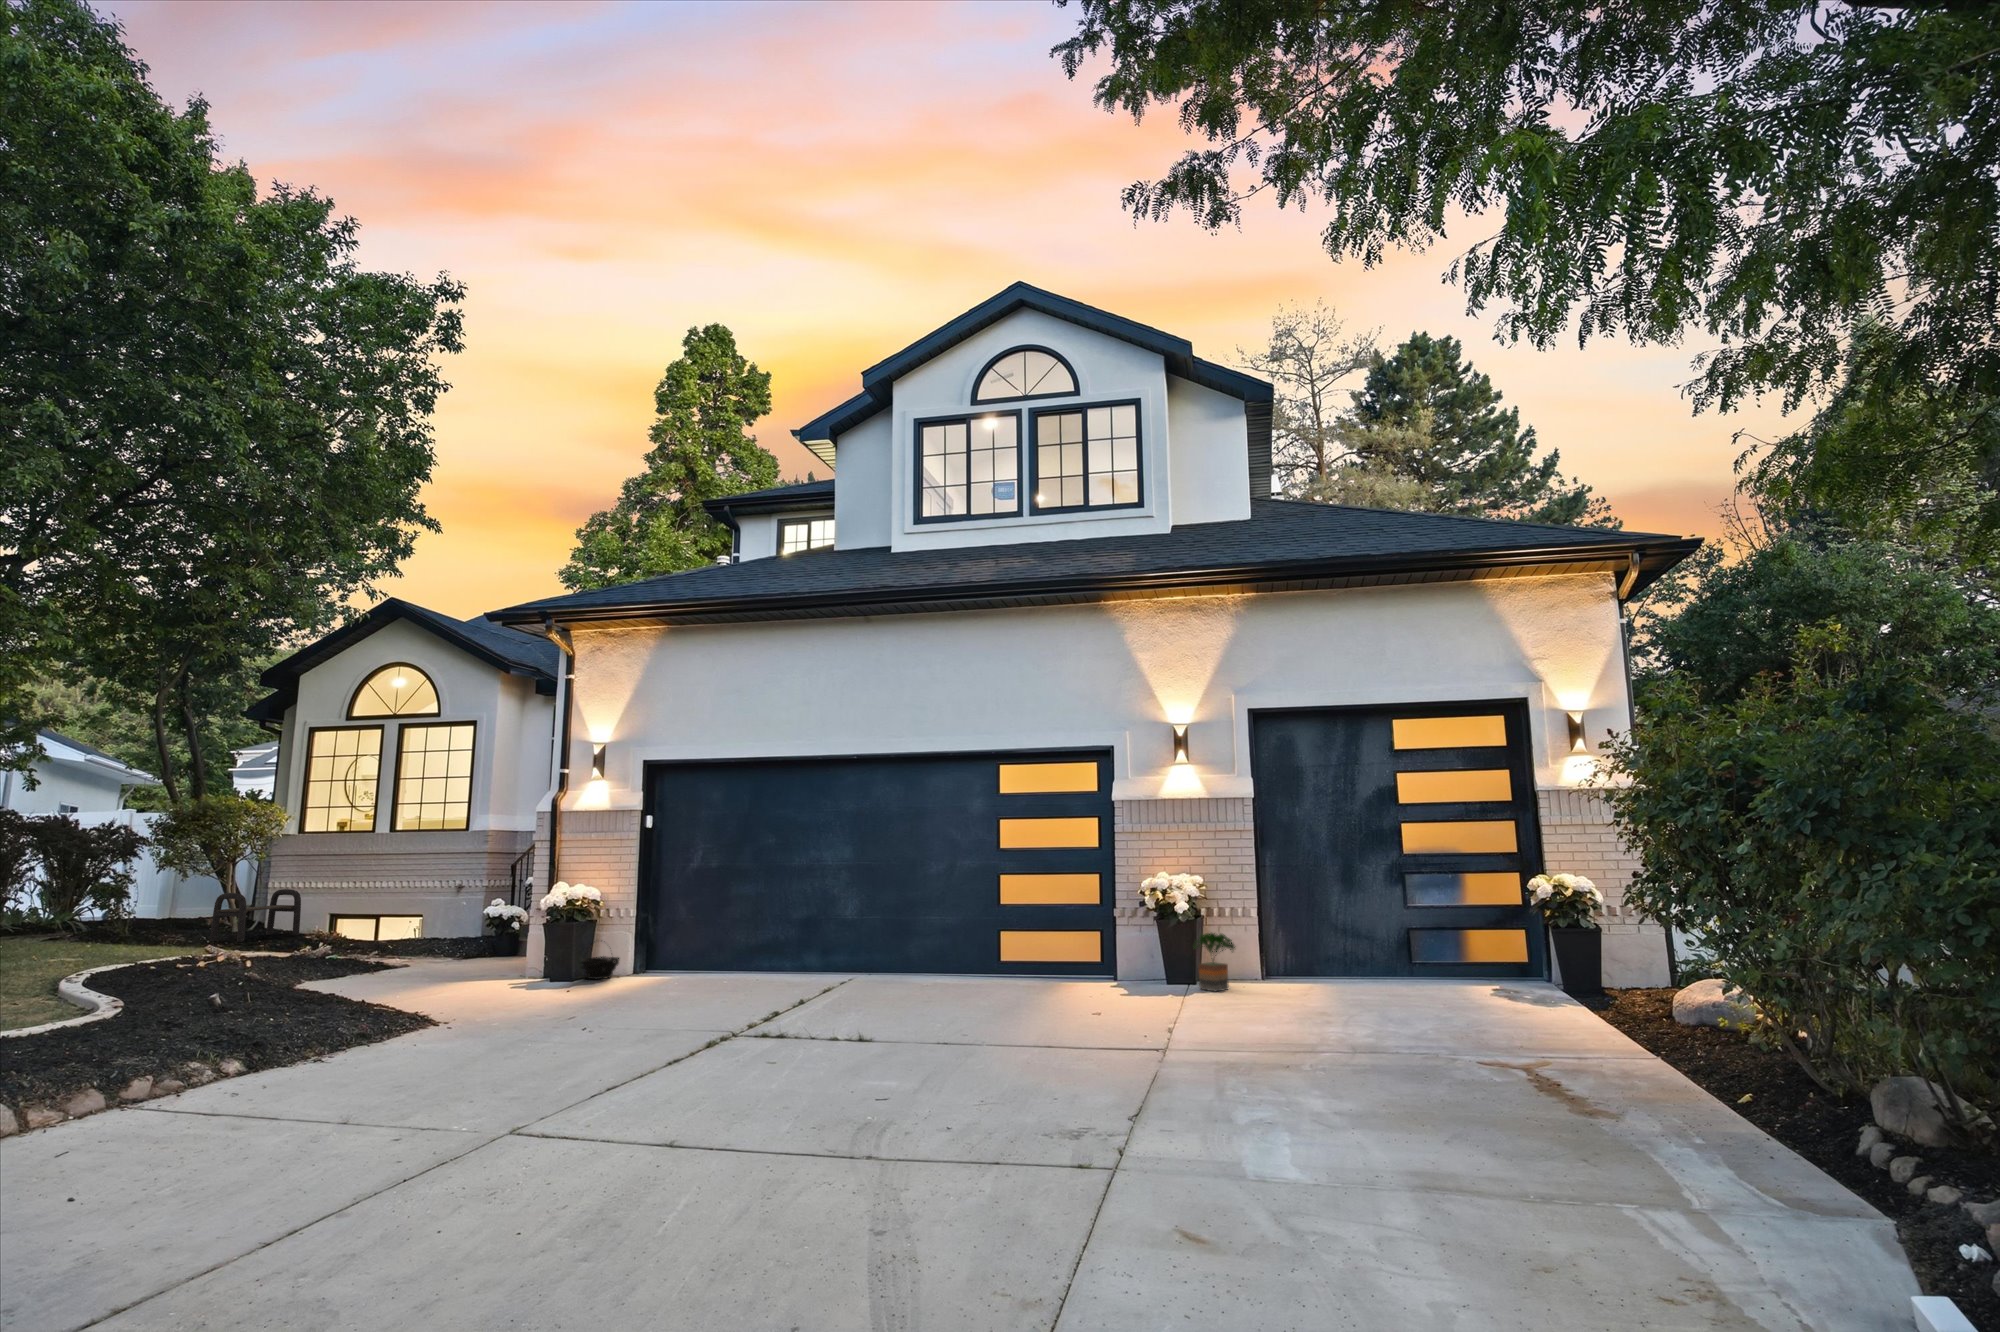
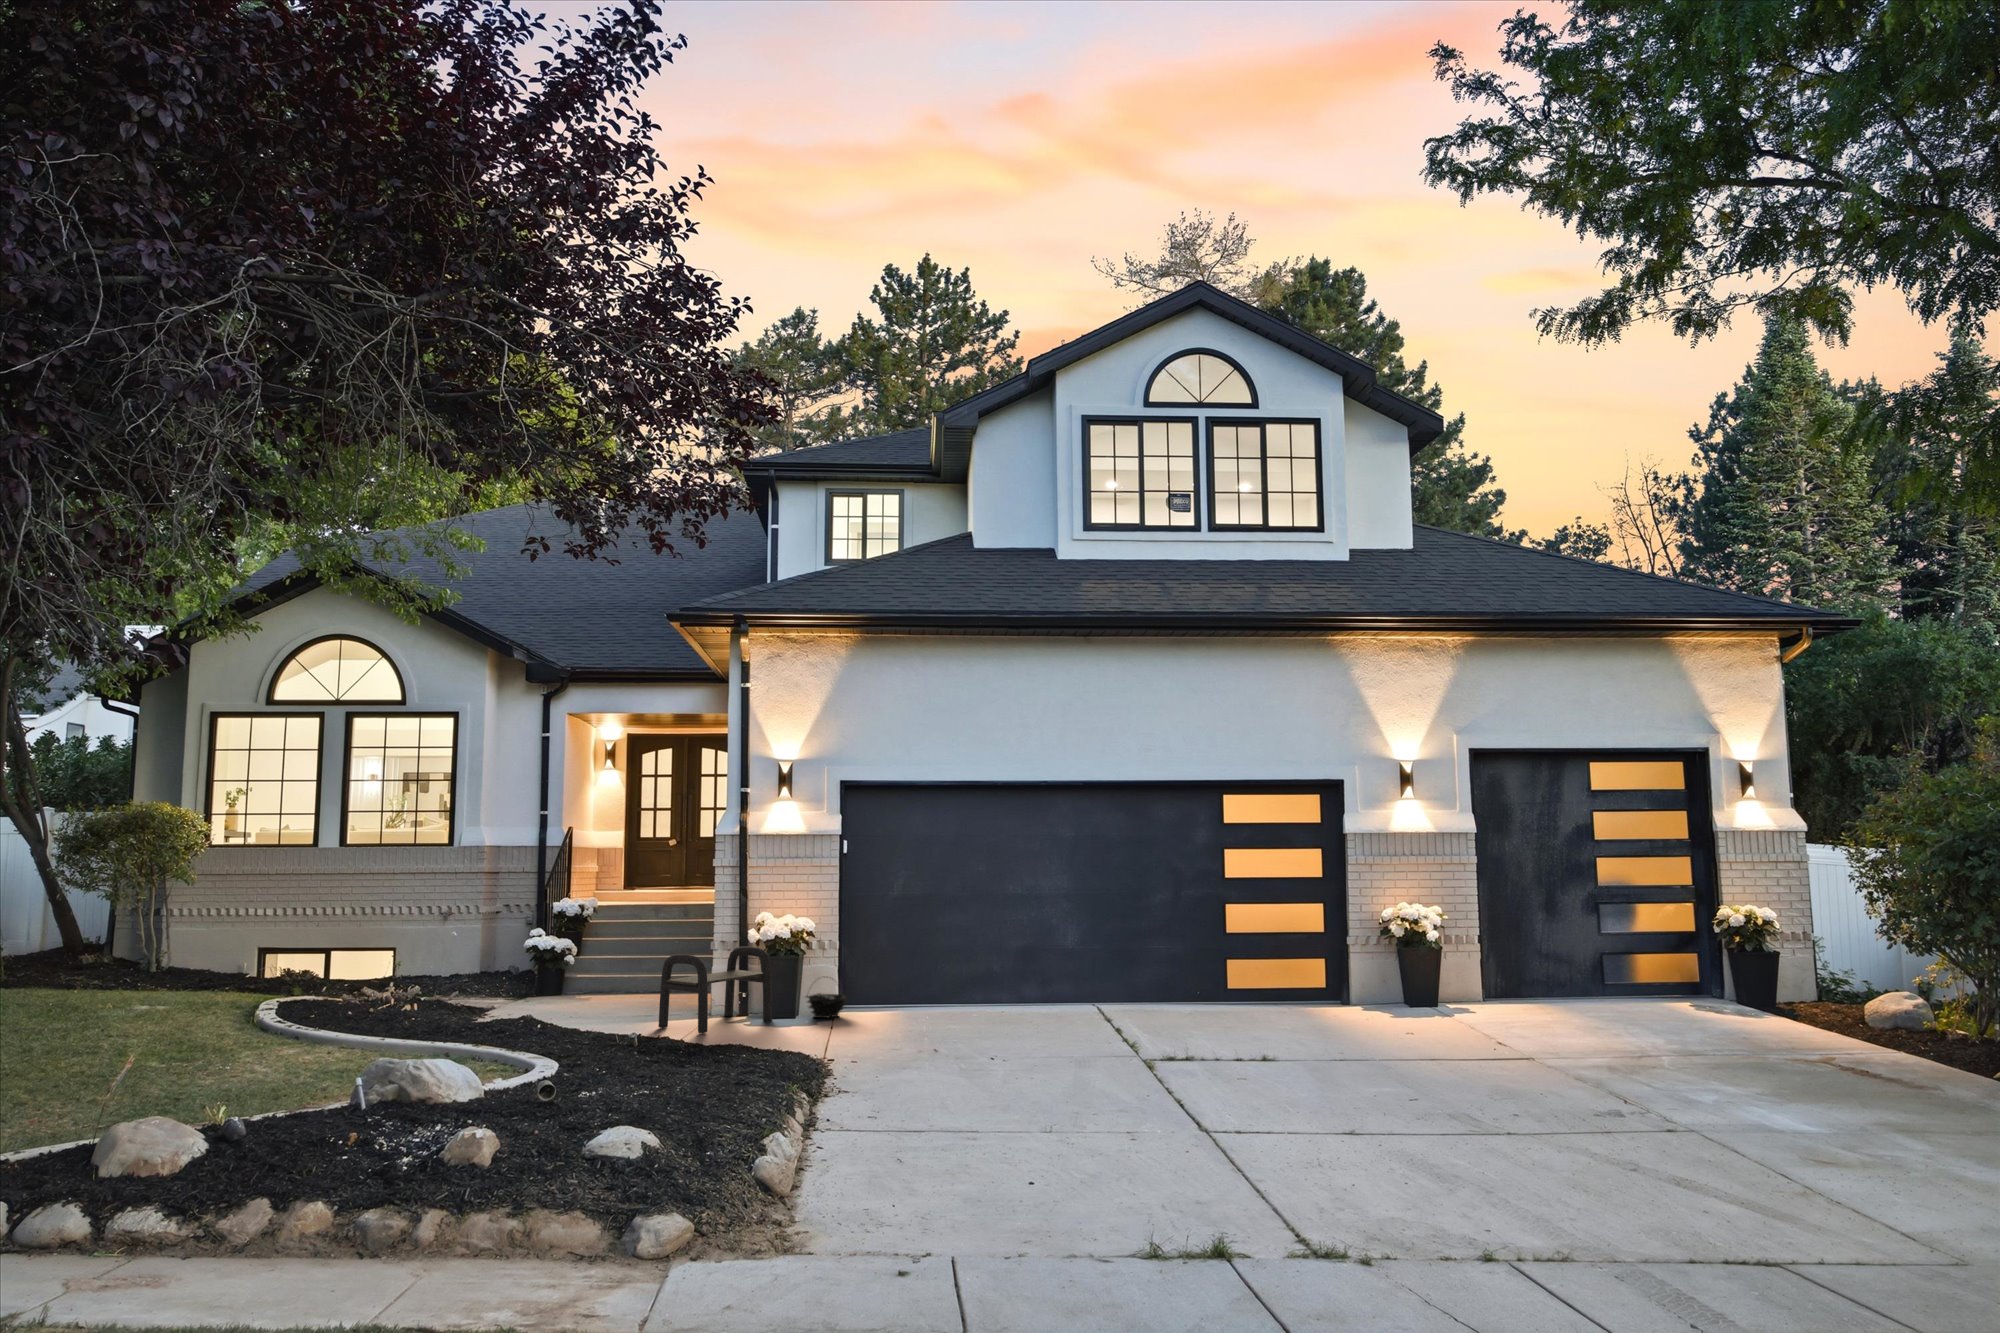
bench: present [210,889,301,942] -> present [658,946,772,1033]
potted tree: present [1194,933,1235,991] -> none [1442,959,1483,1014]

